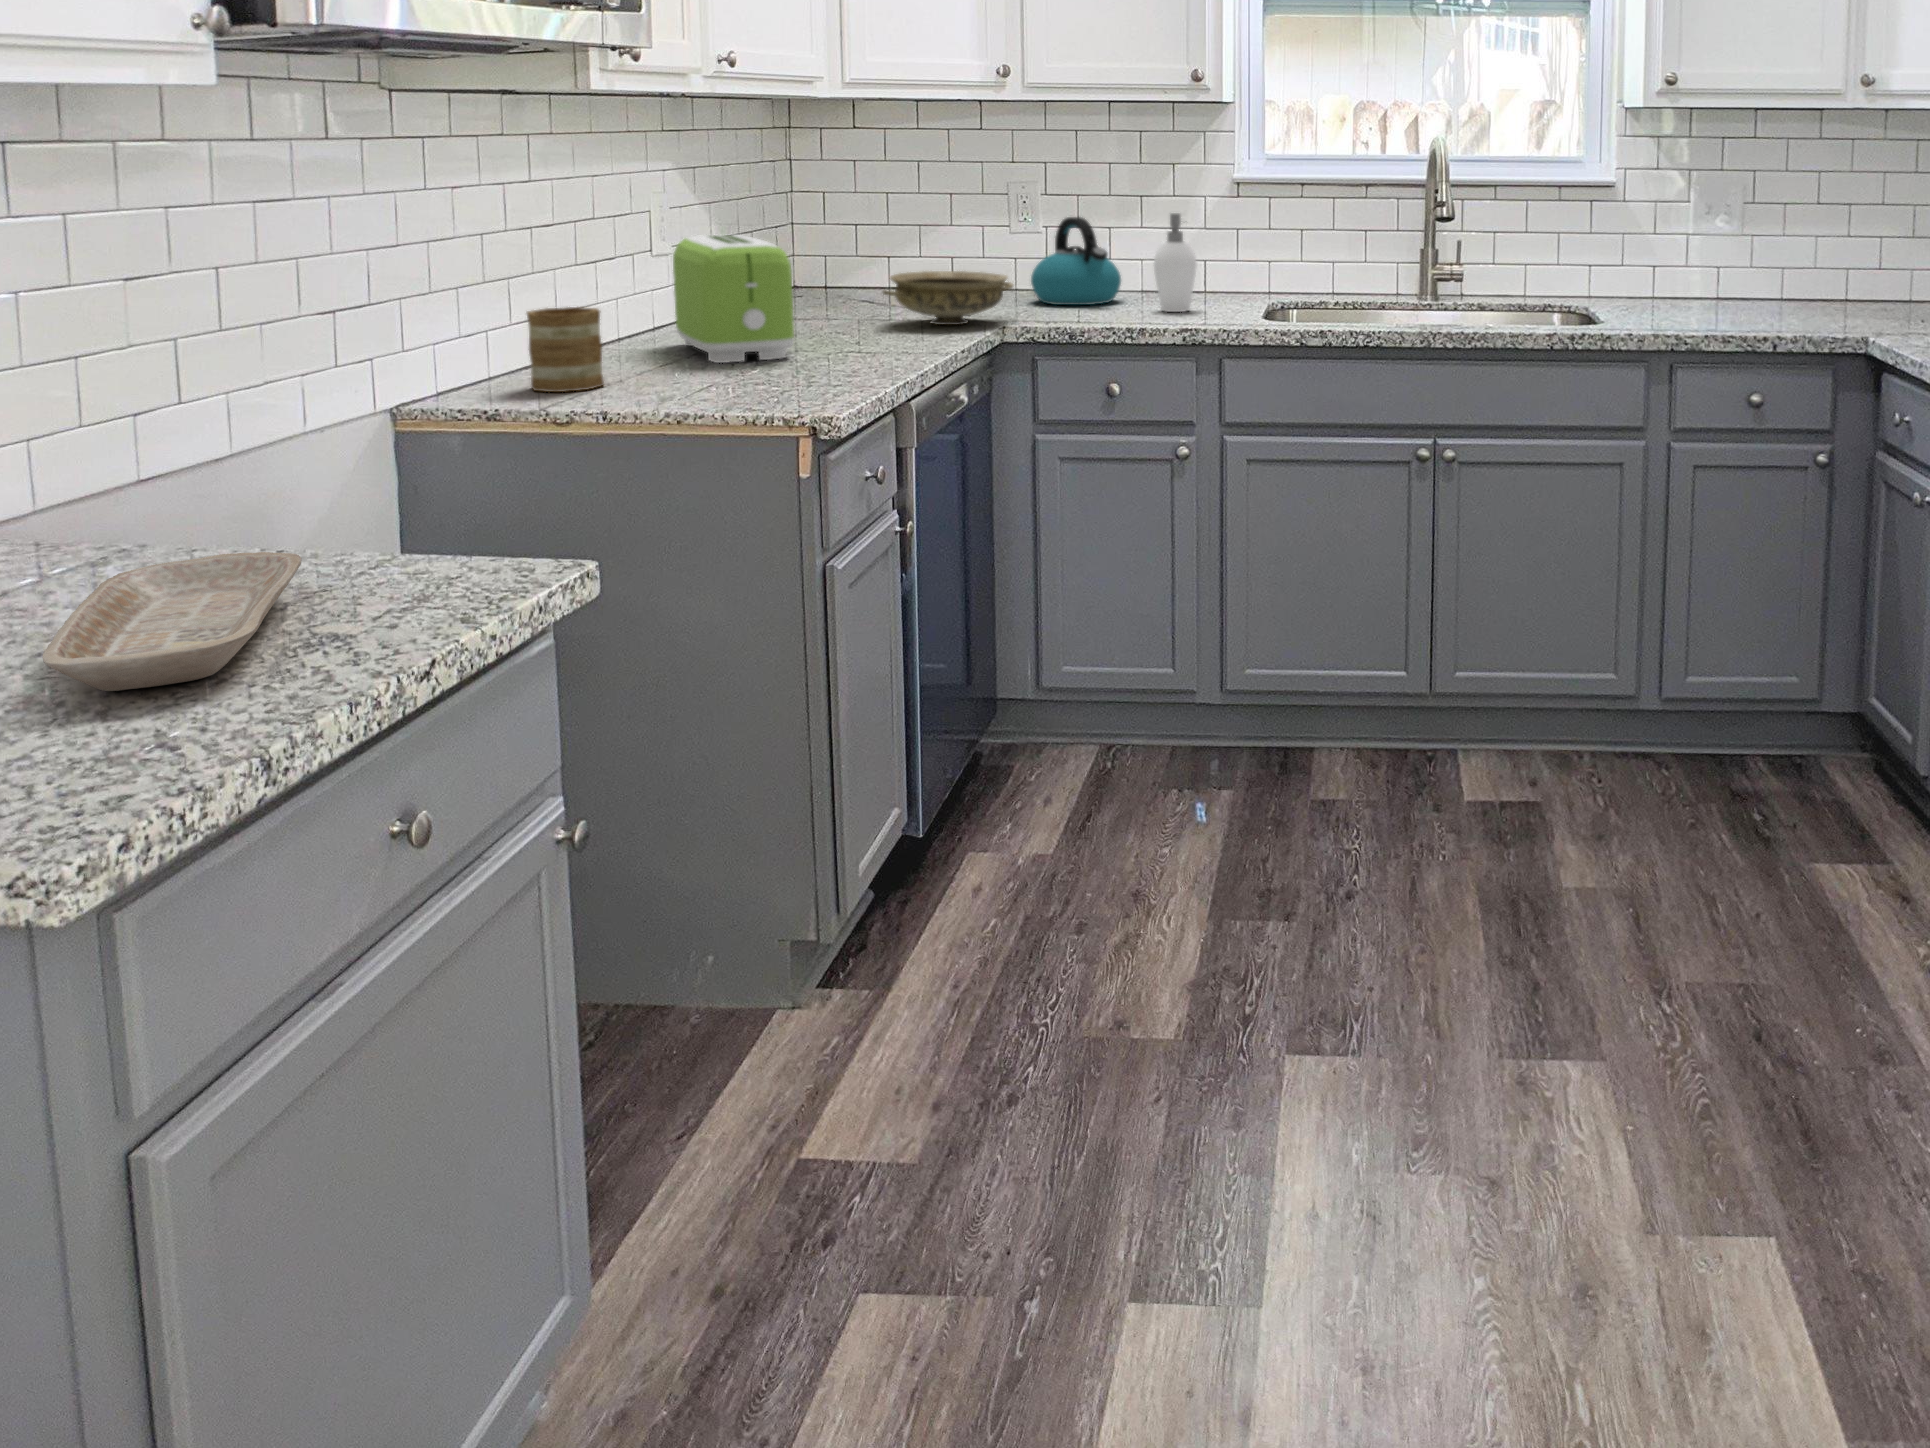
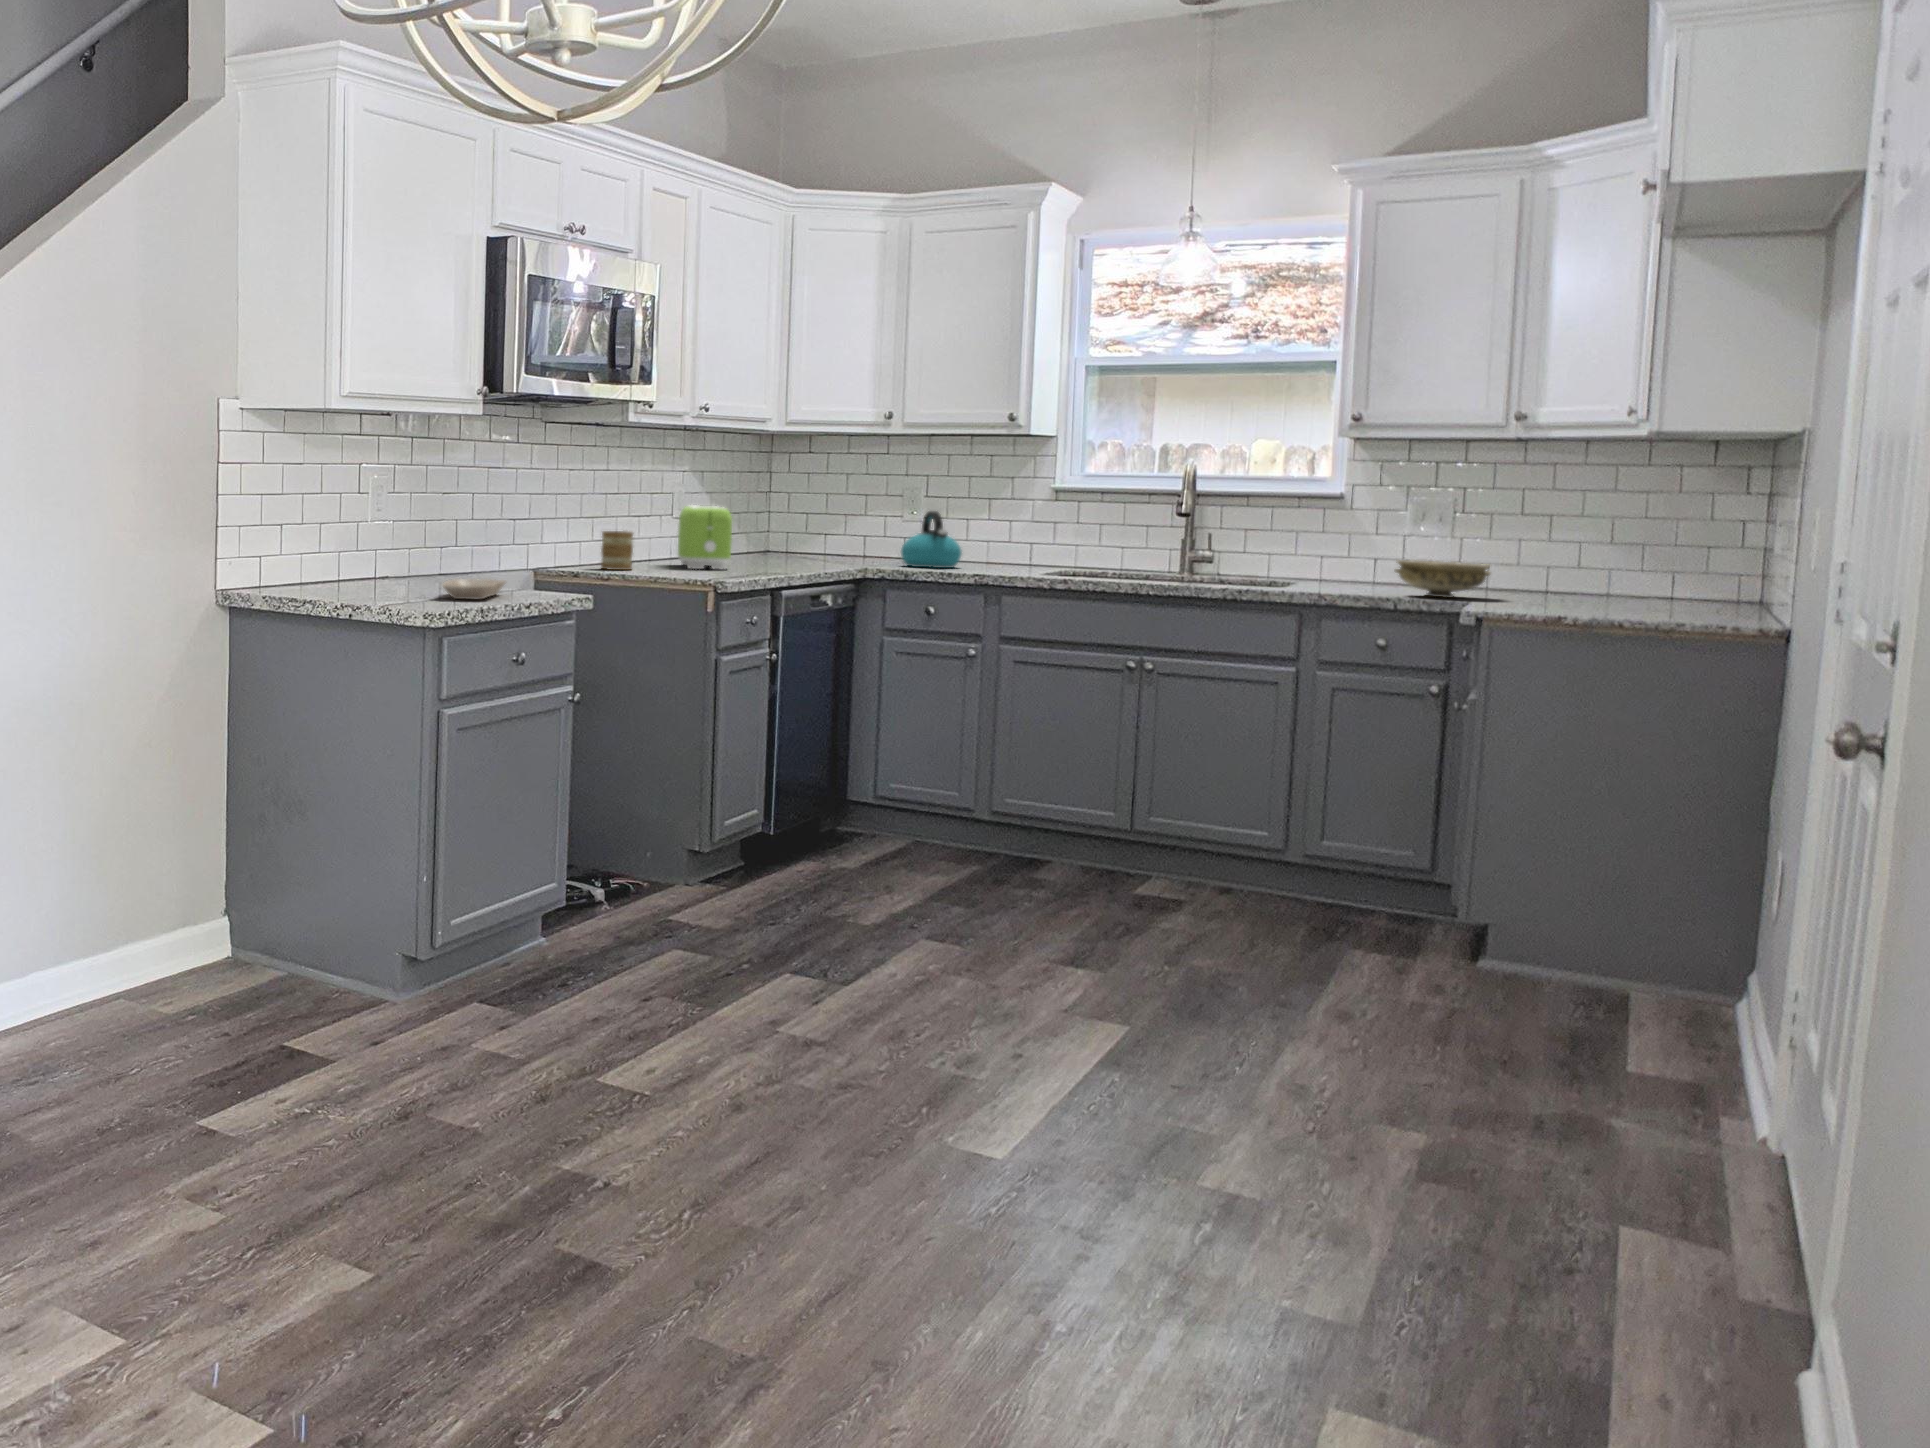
soap dispenser: present [1154,213,1197,312] -> none [973,507,1003,572]
ceramic bowl: present [883,271,1013,325] -> present [1395,560,1490,598]

